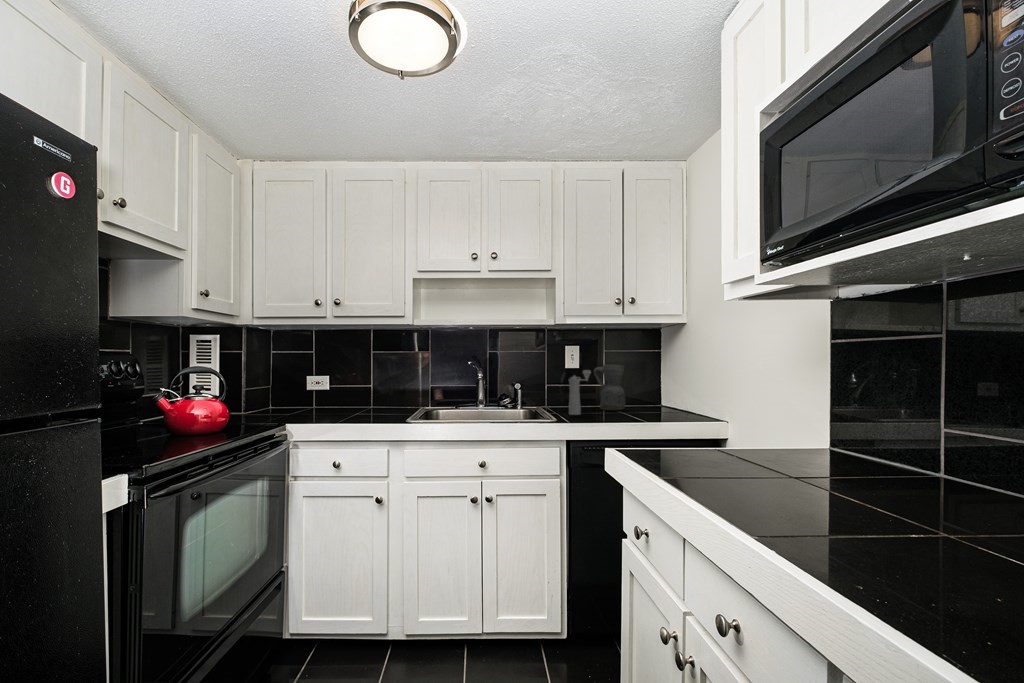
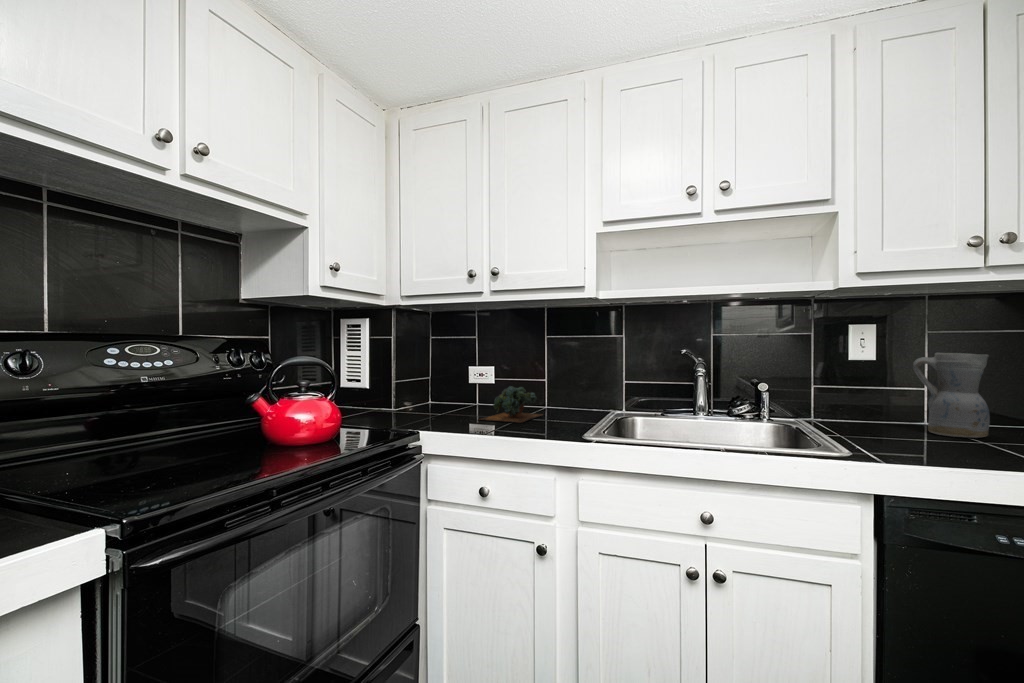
pepper mill: present [569,370,591,415] -> none [869,363,917,446]
succulent plant: none [324,389,373,415] -> present [479,386,542,422]

